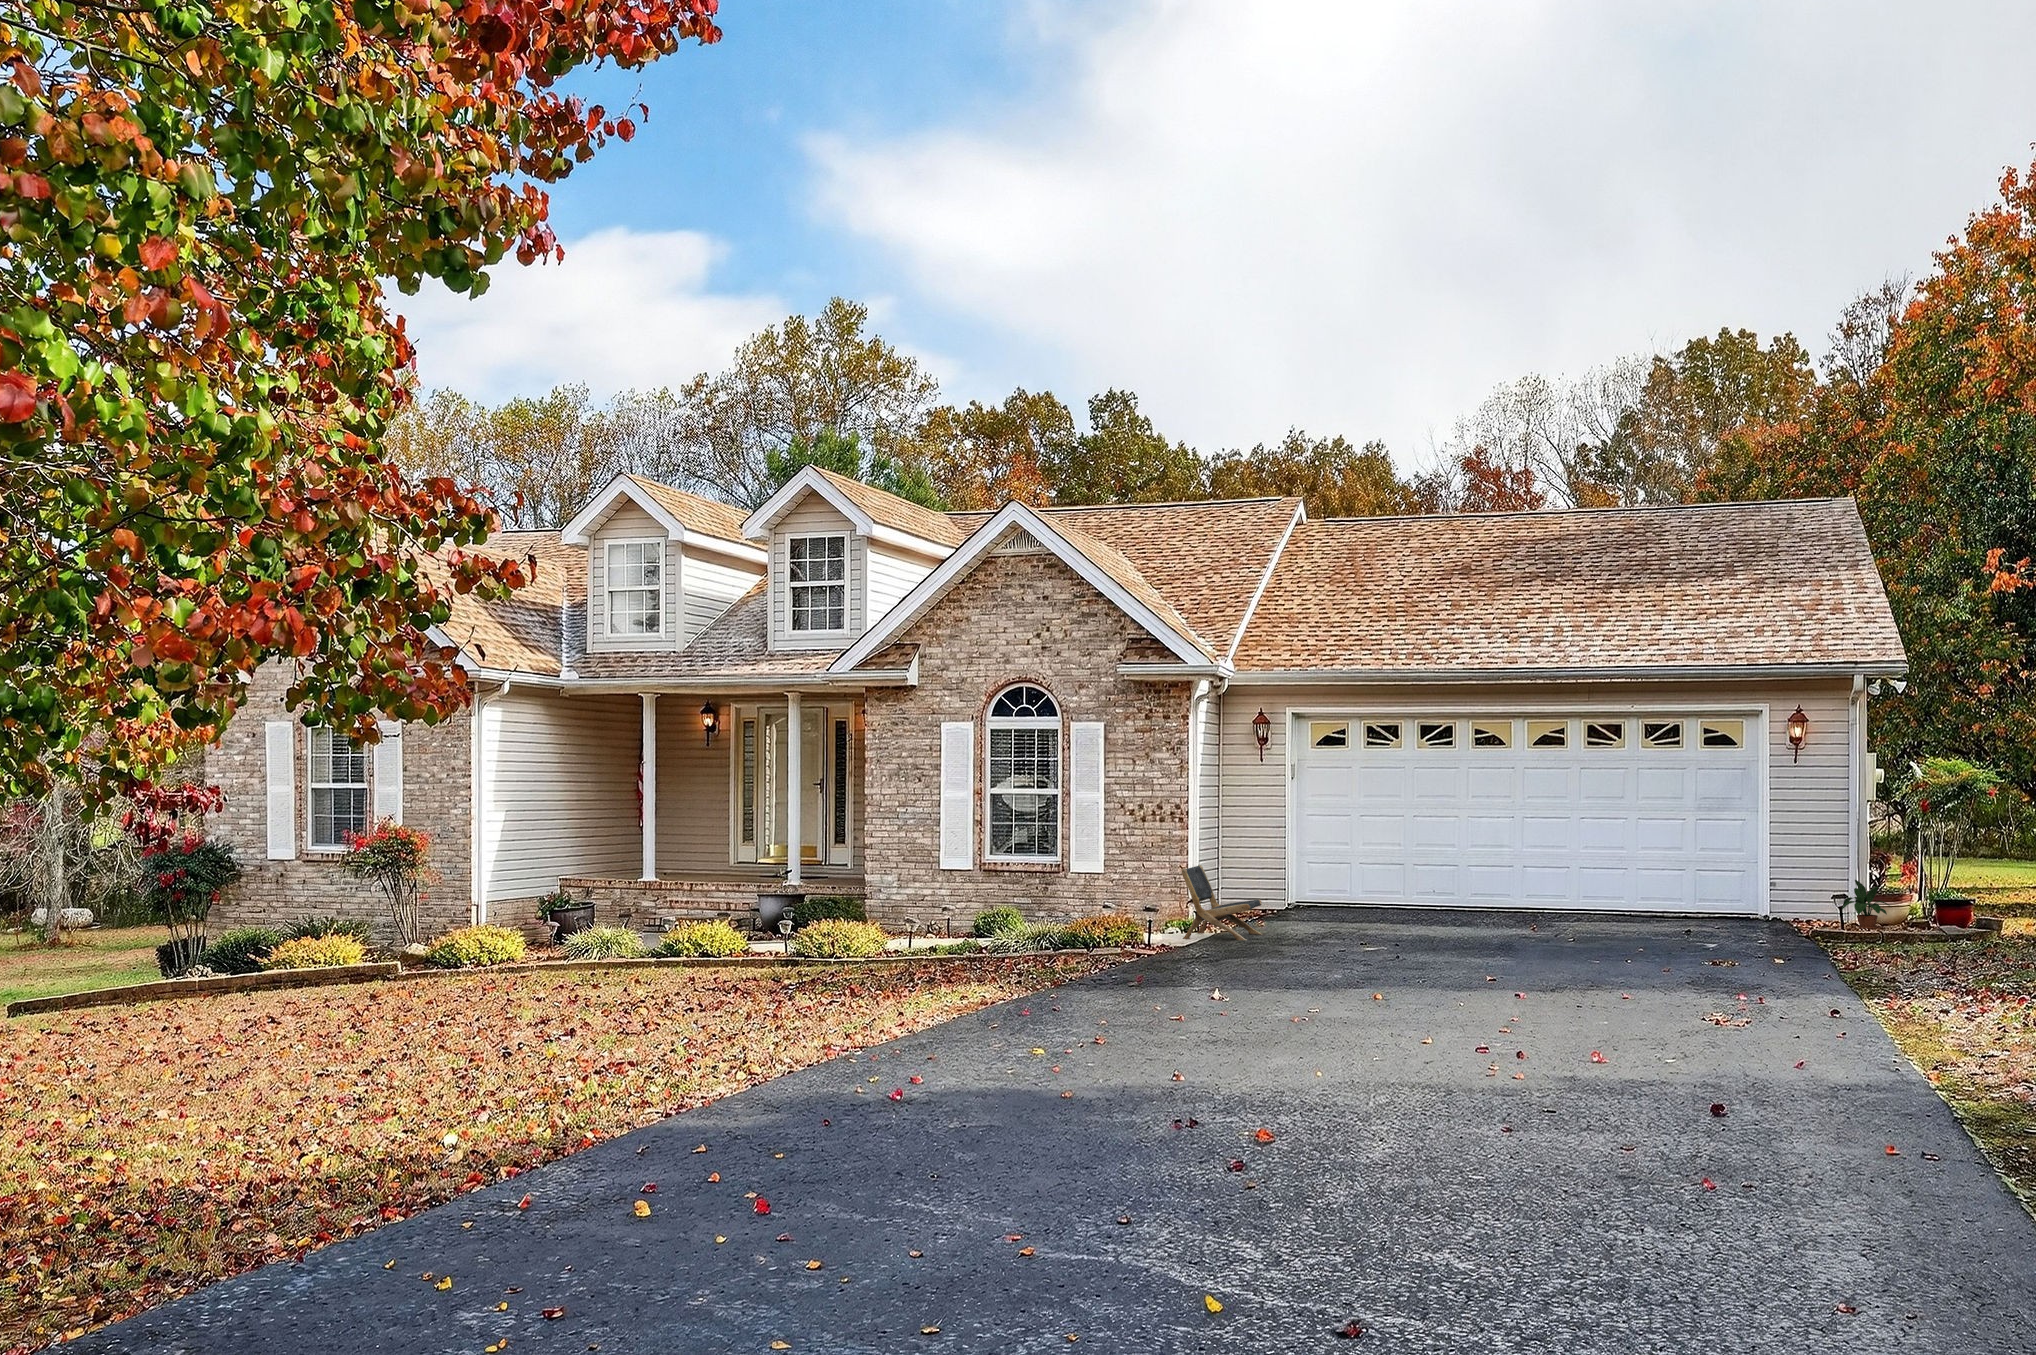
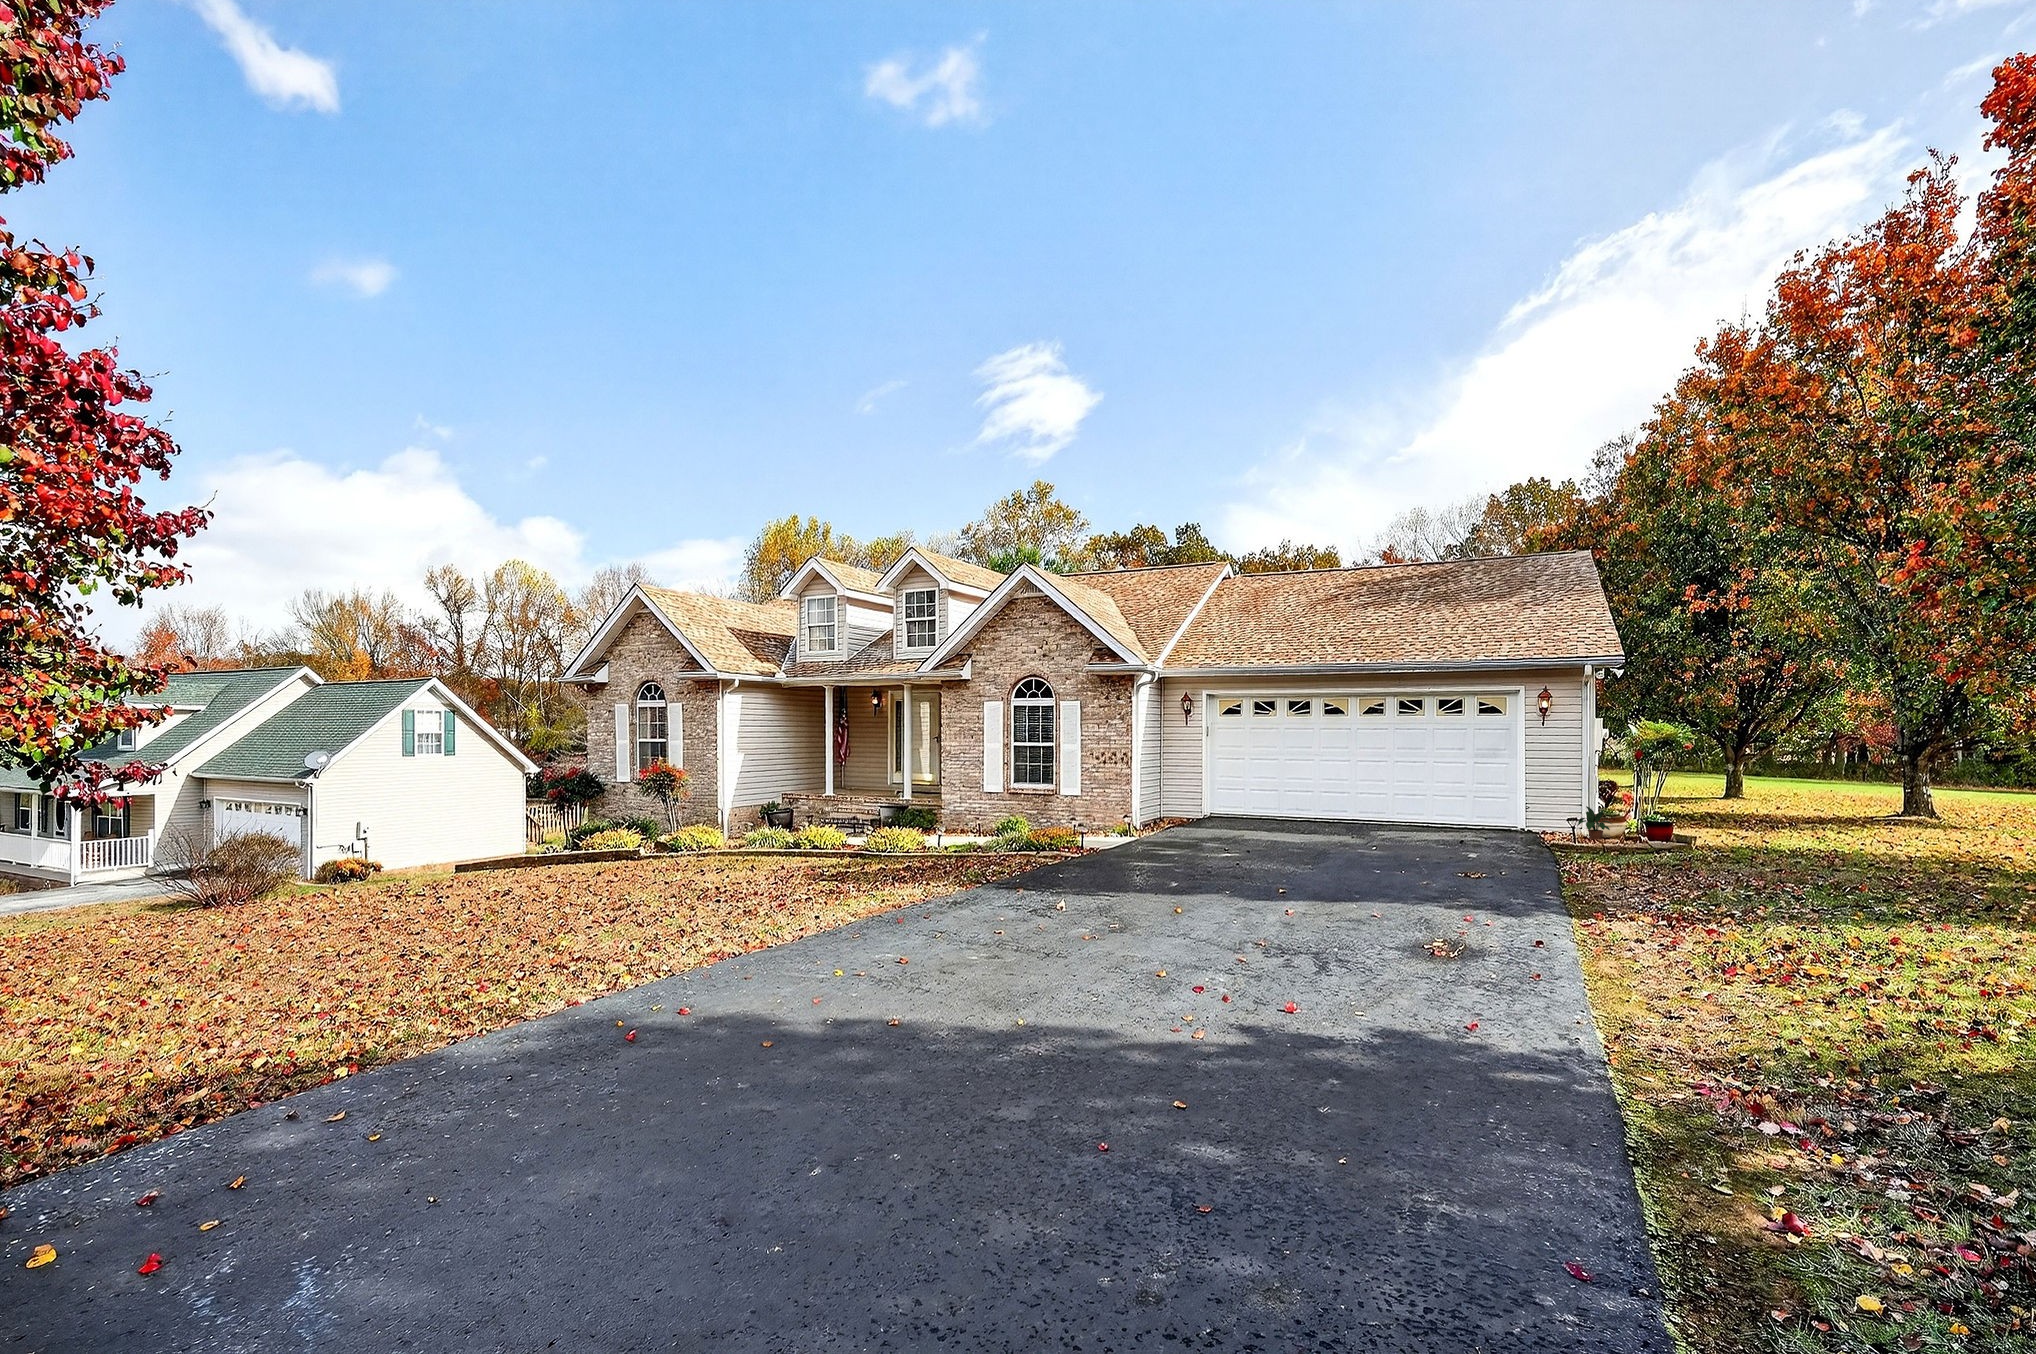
lounge chair: present [1182,865,1262,940] -> none [1126,792,1181,842]

